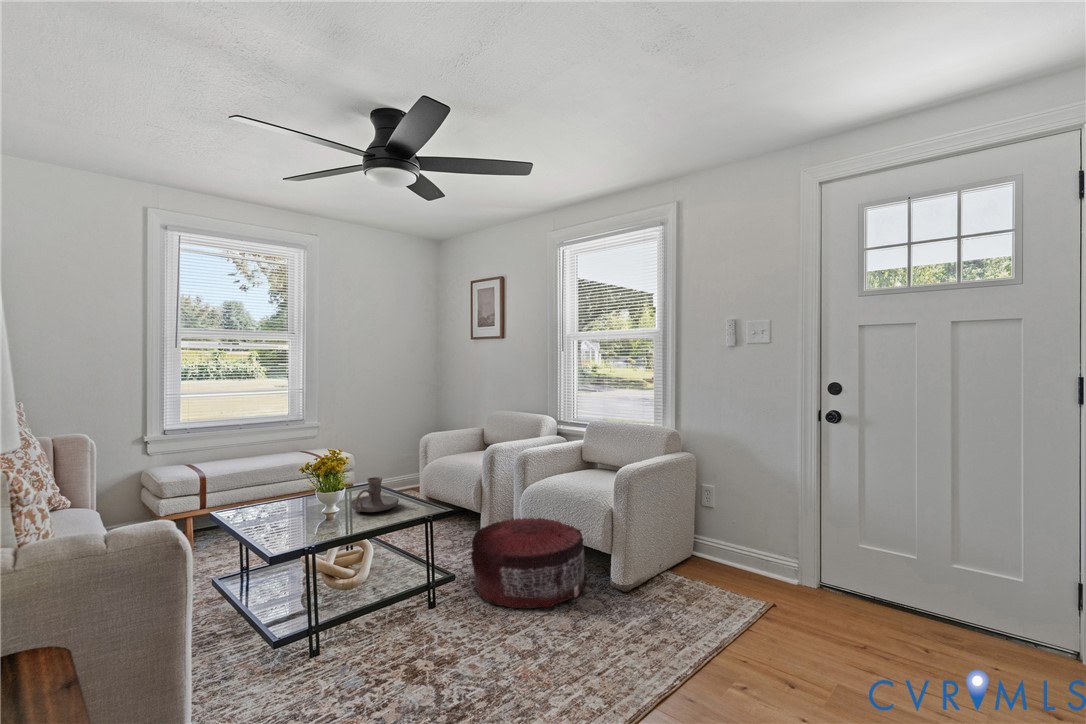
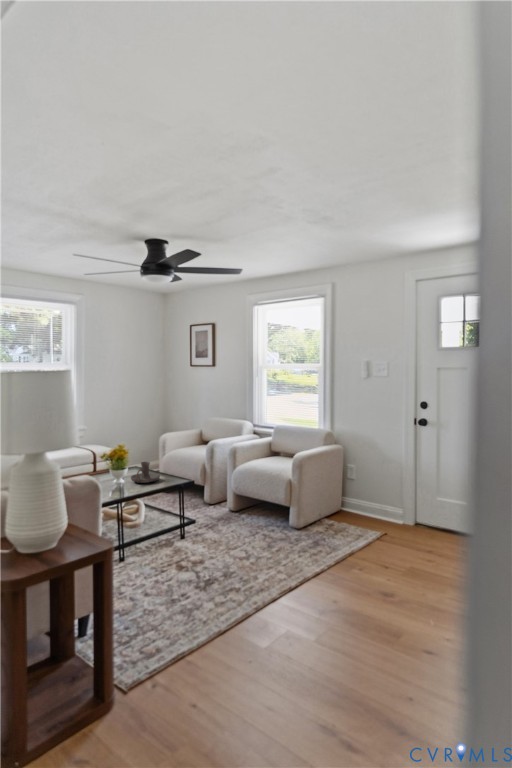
pouf: present [471,518,587,608] -> none [204,486,276,538]

